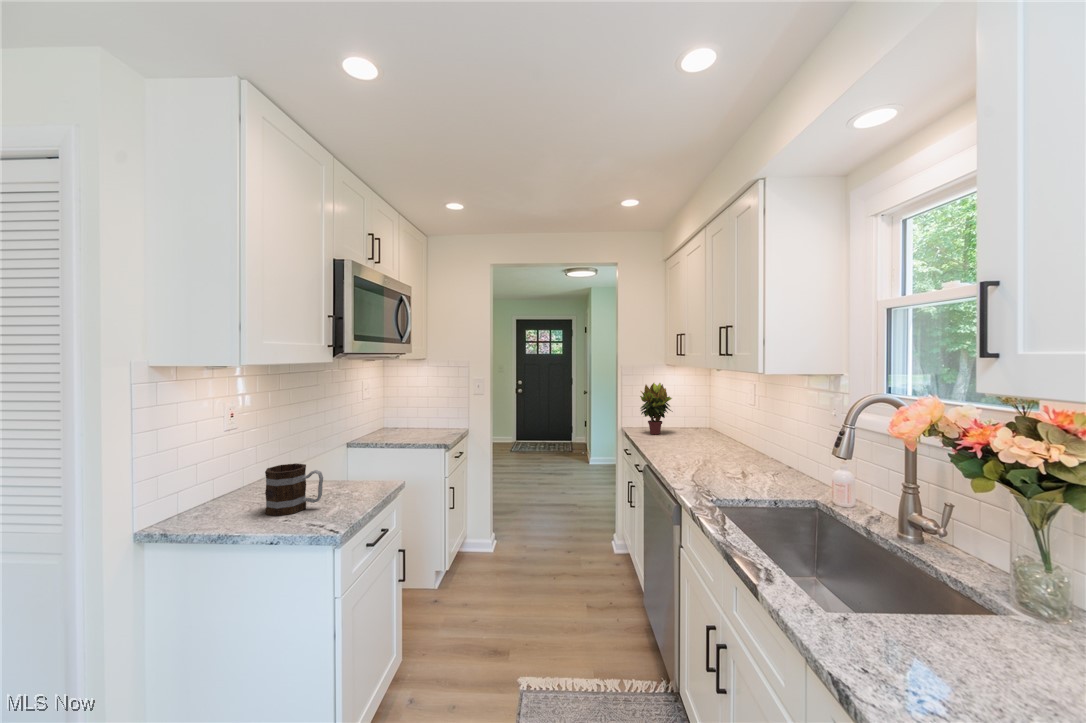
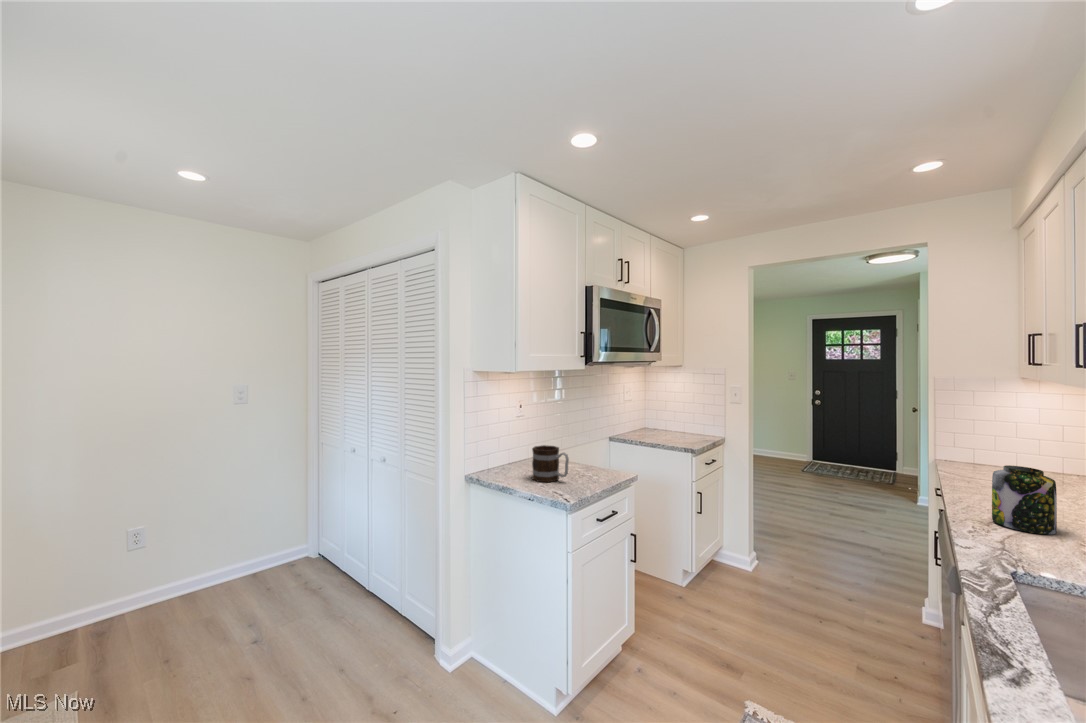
potted plant: present [640,383,672,434] -> none [960,401,1027,474]
jar: none [680,427,713,472] -> present [992,465,1057,534]

